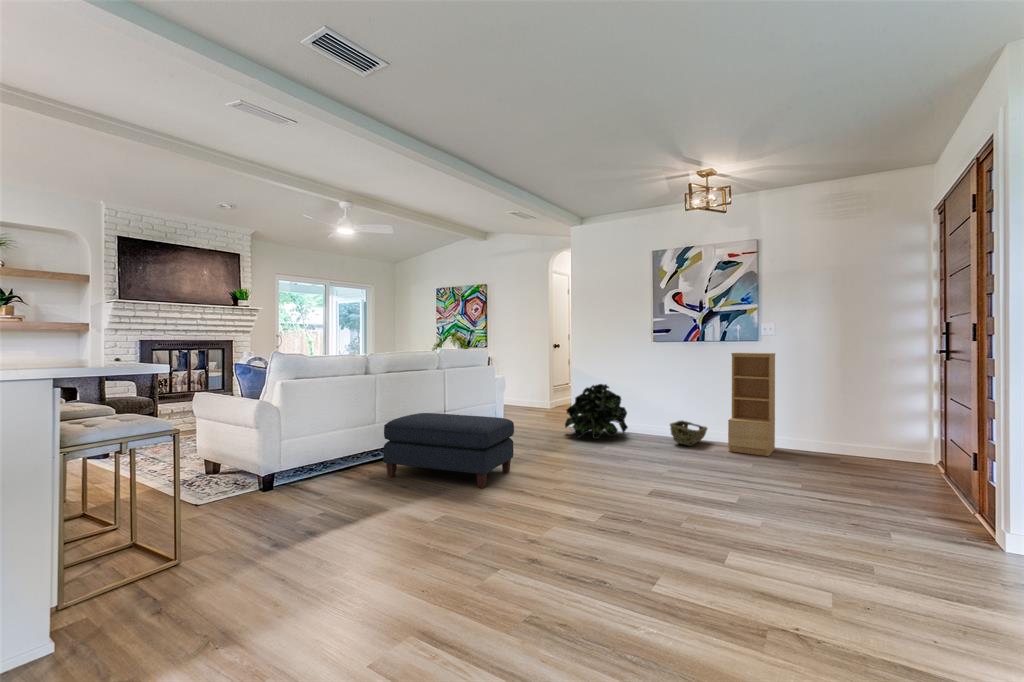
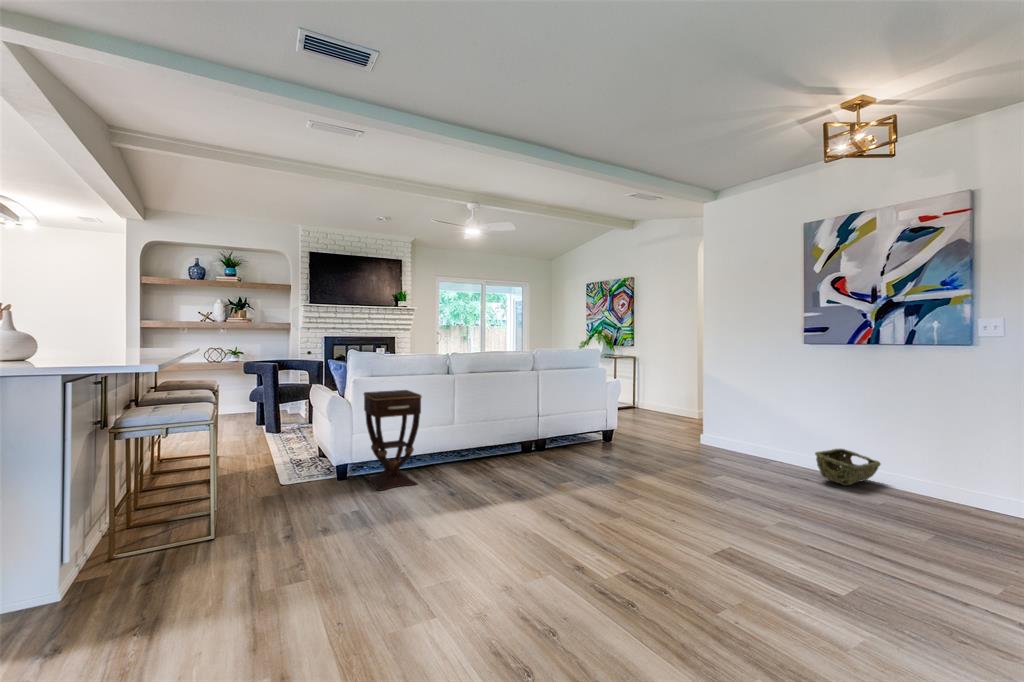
bookshelf: present [728,353,775,456] -> none [904,360,1000,519]
potted plant: present [565,384,628,439] -> none [680,393,765,461]
side table: none [295,391,365,495] -> present [364,390,422,491]
ottoman: present [383,413,514,488] -> none [444,416,578,507]

